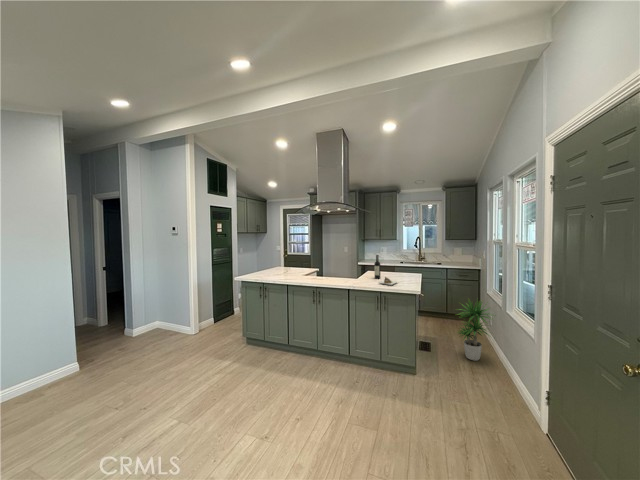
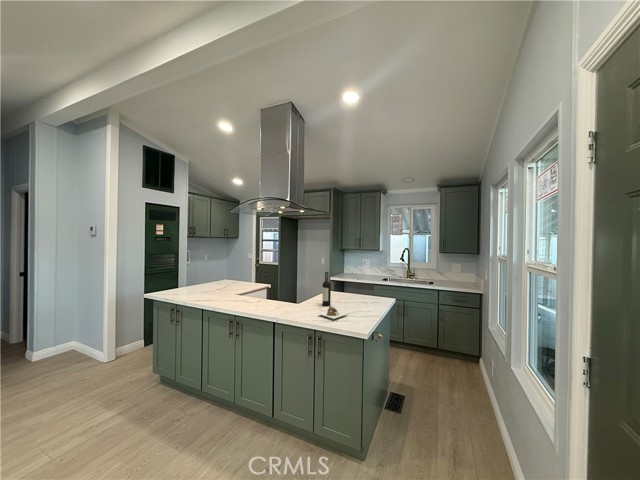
potted plant: present [457,299,489,361] -> none [434,339,498,436]

